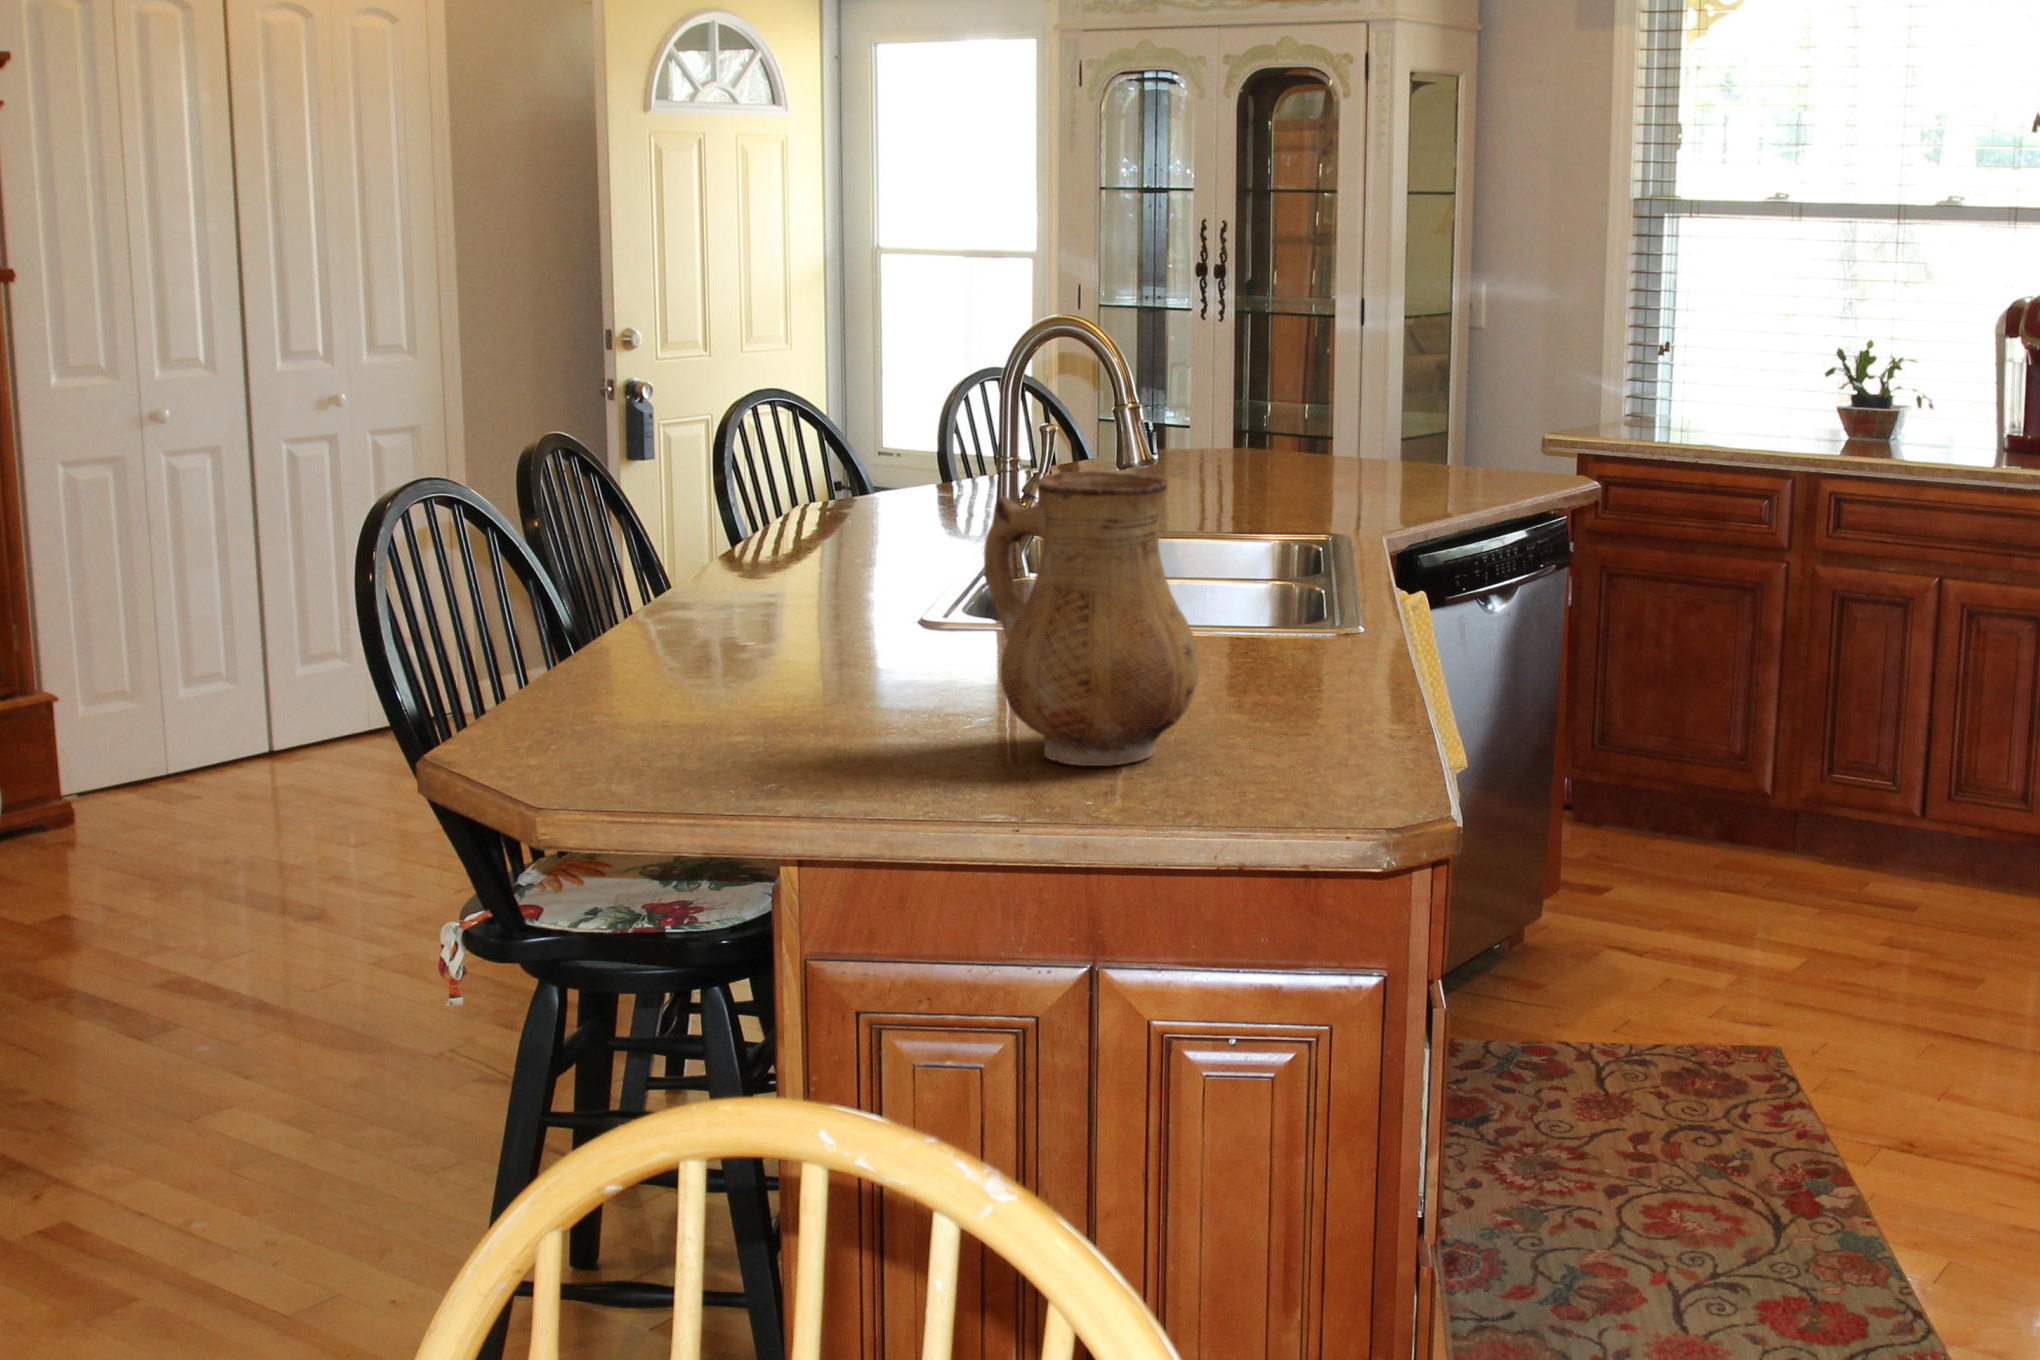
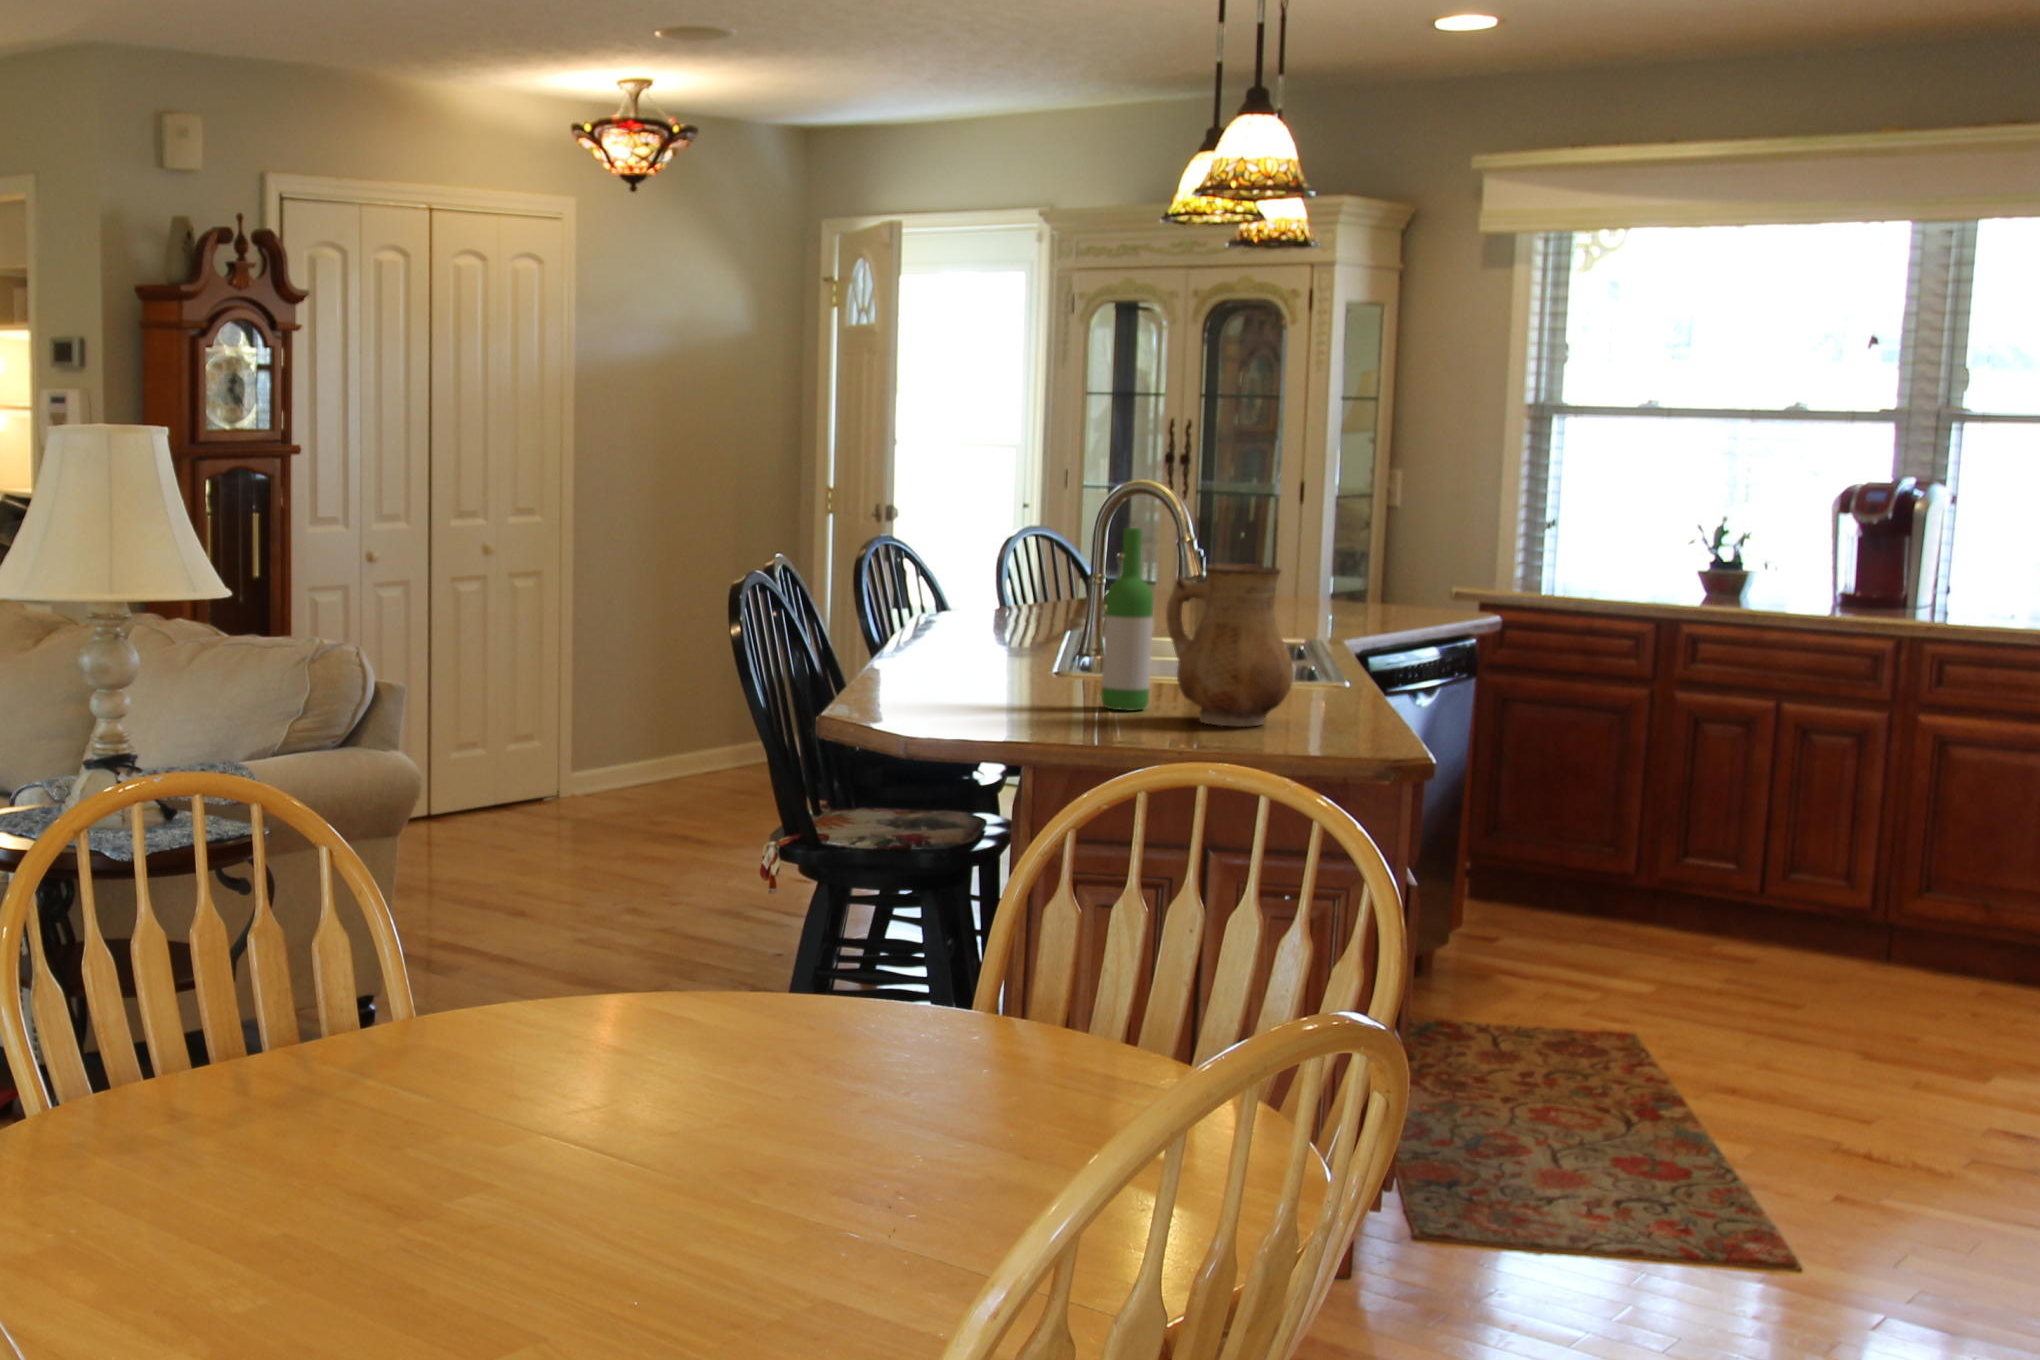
wine bottle: none [901,408,984,725] -> present [1101,528,1153,710]

